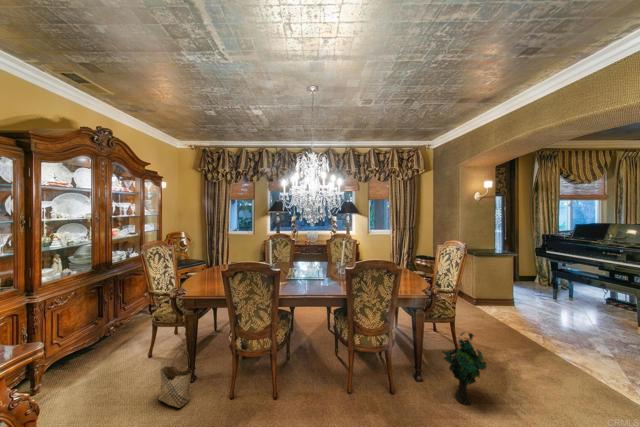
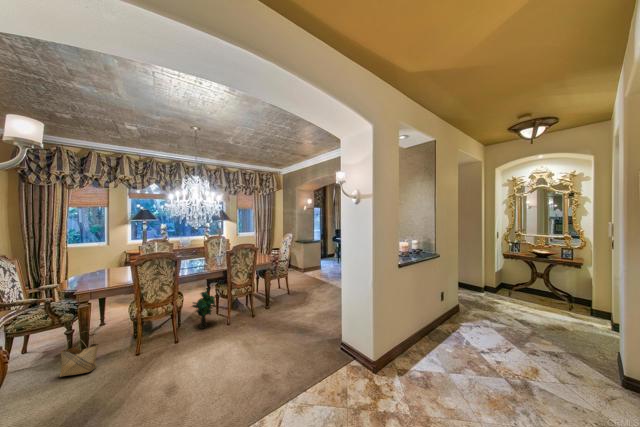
decorative plant: present [442,333,486,405] -> present [192,288,216,329]

